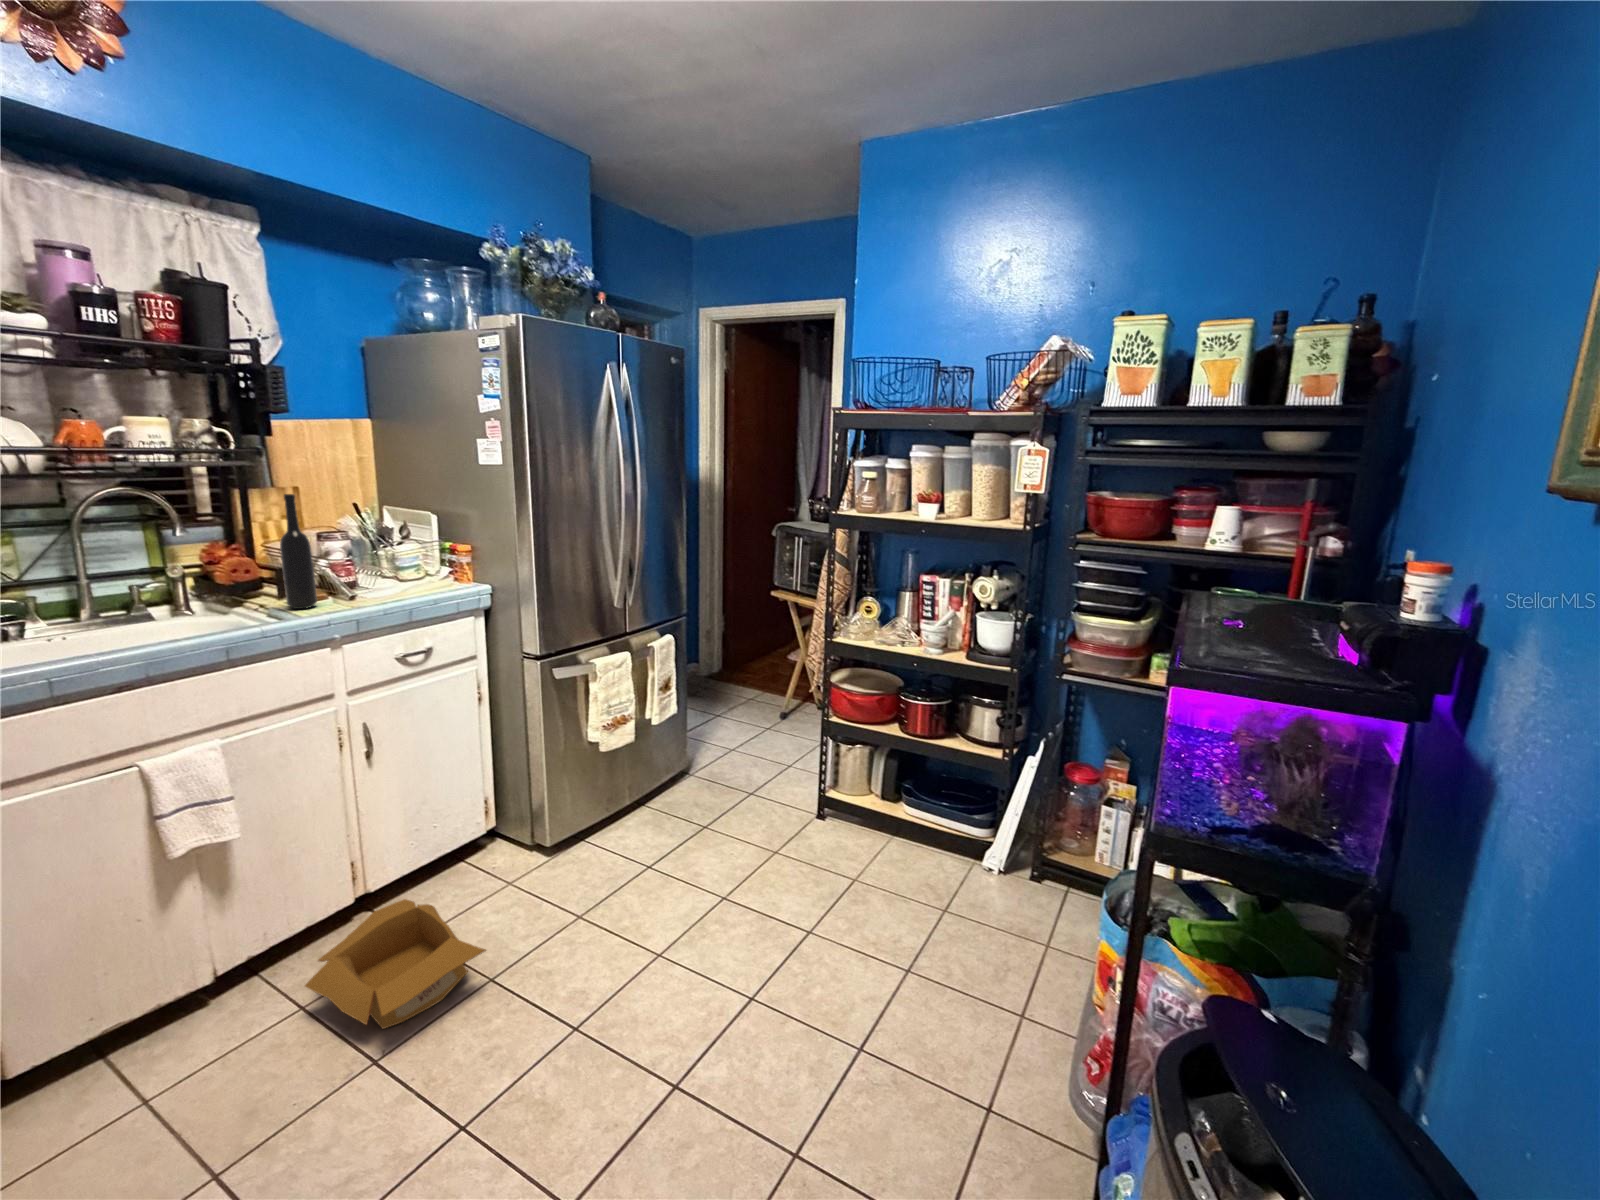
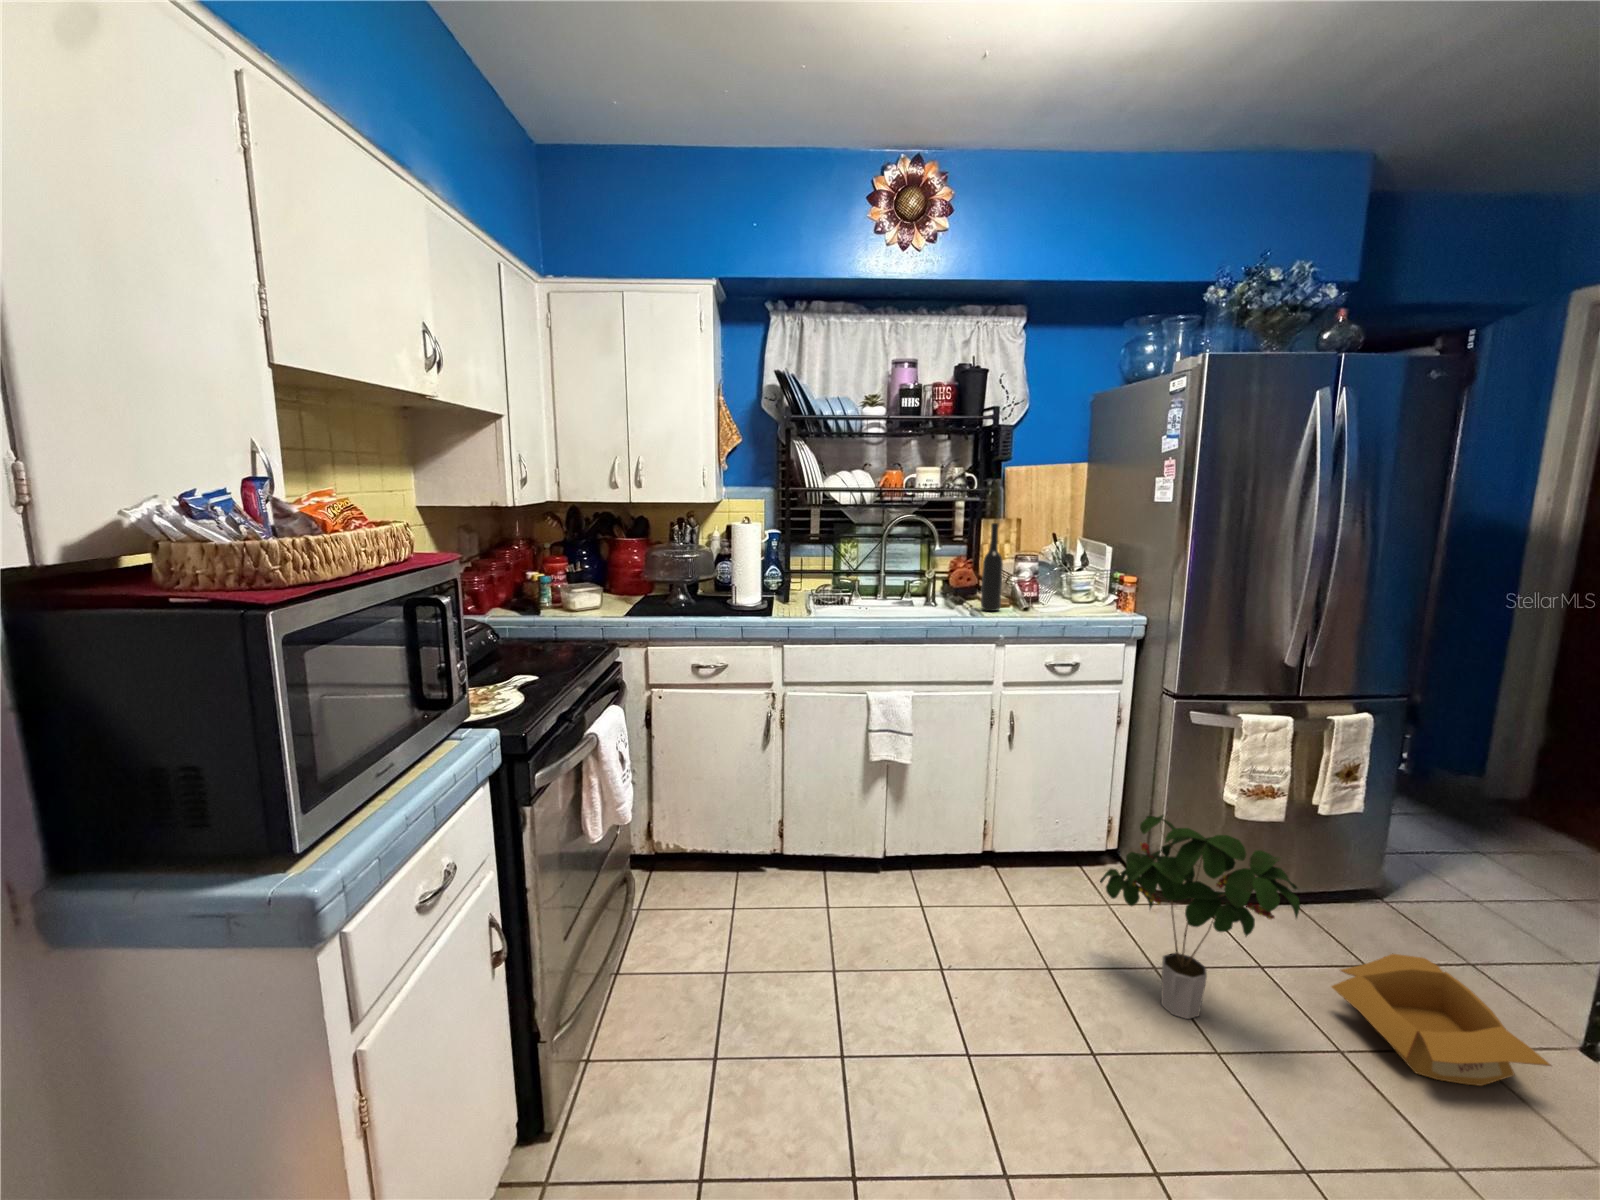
potted plant: none [524,768,698,947] -> present [1100,815,1300,1019]
cardboard box: present [305,899,486,1029] -> present [1331,954,1551,1086]

